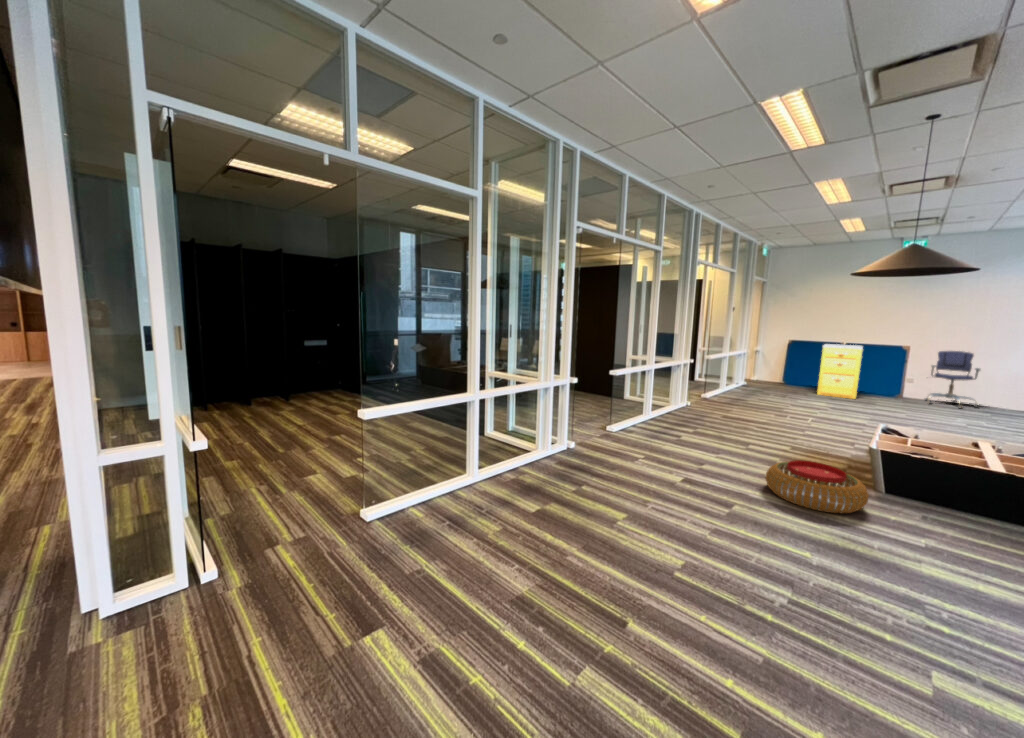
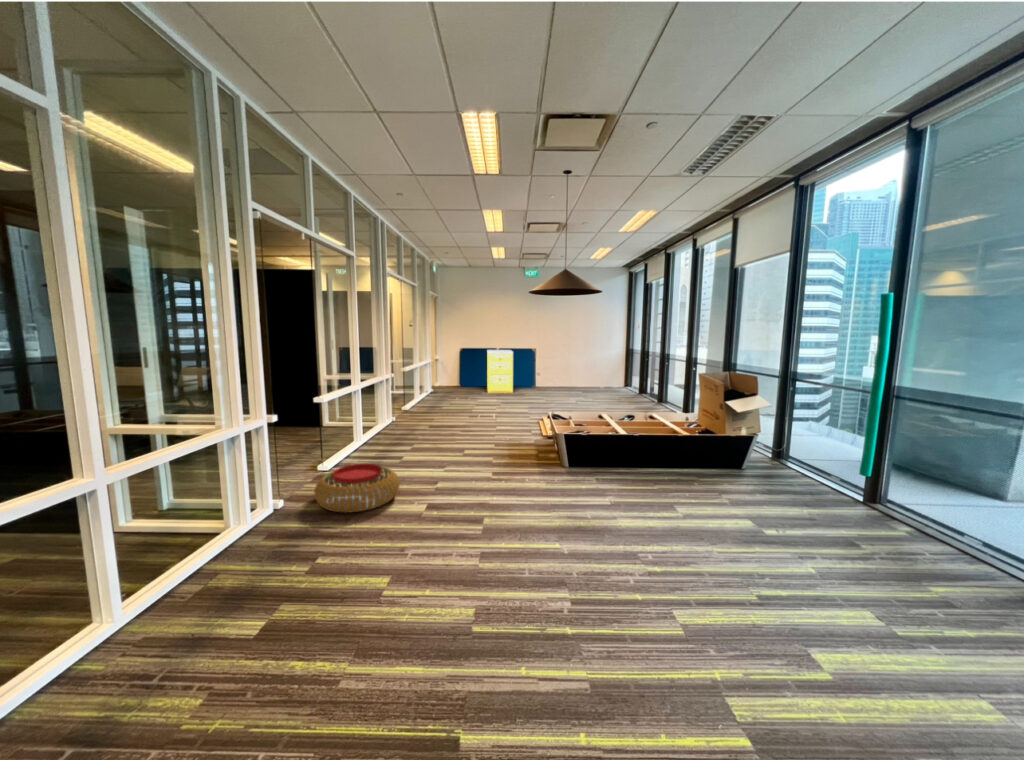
office chair: present [925,351,980,408] -> none [548,350,575,391]
pouf: present [766,460,869,513] -> present [314,464,399,513]

